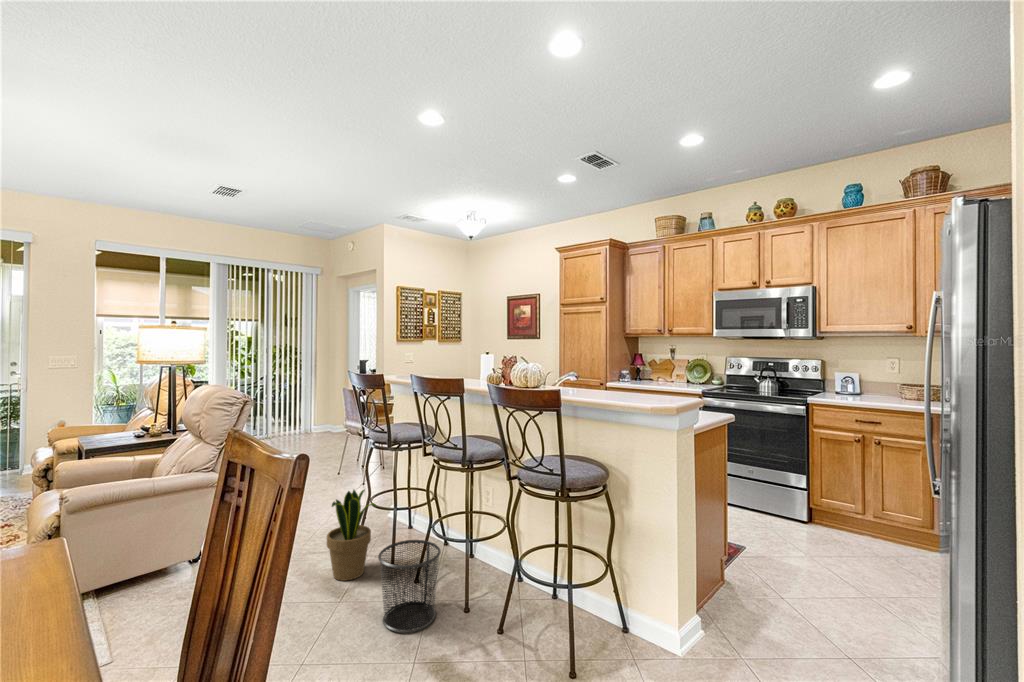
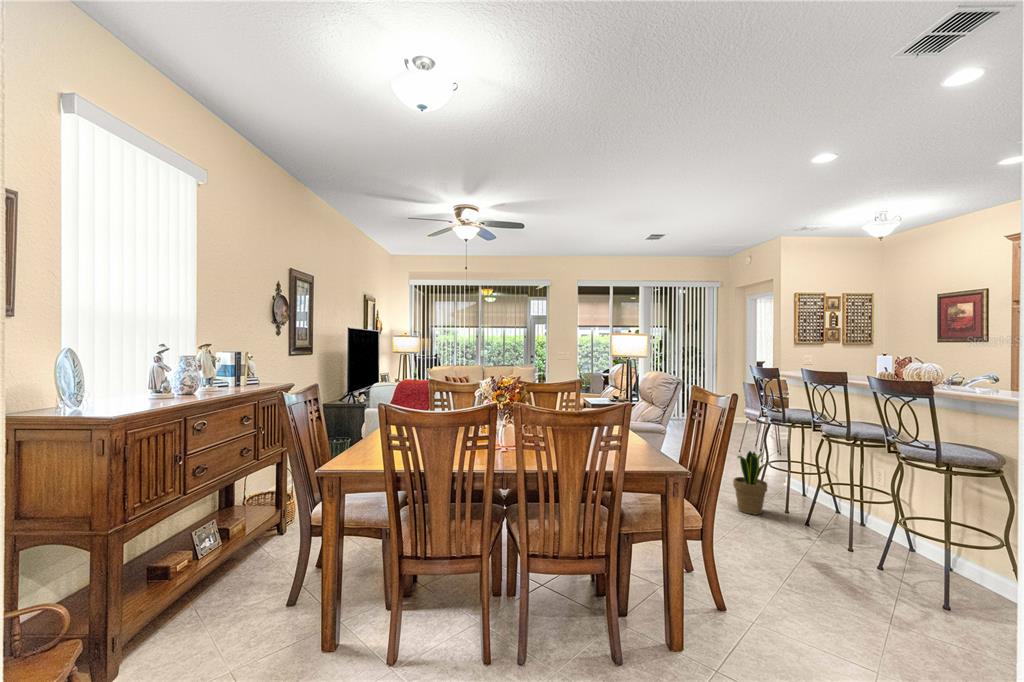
waste bin: present [378,540,441,633] -> none [773,490,826,553]

